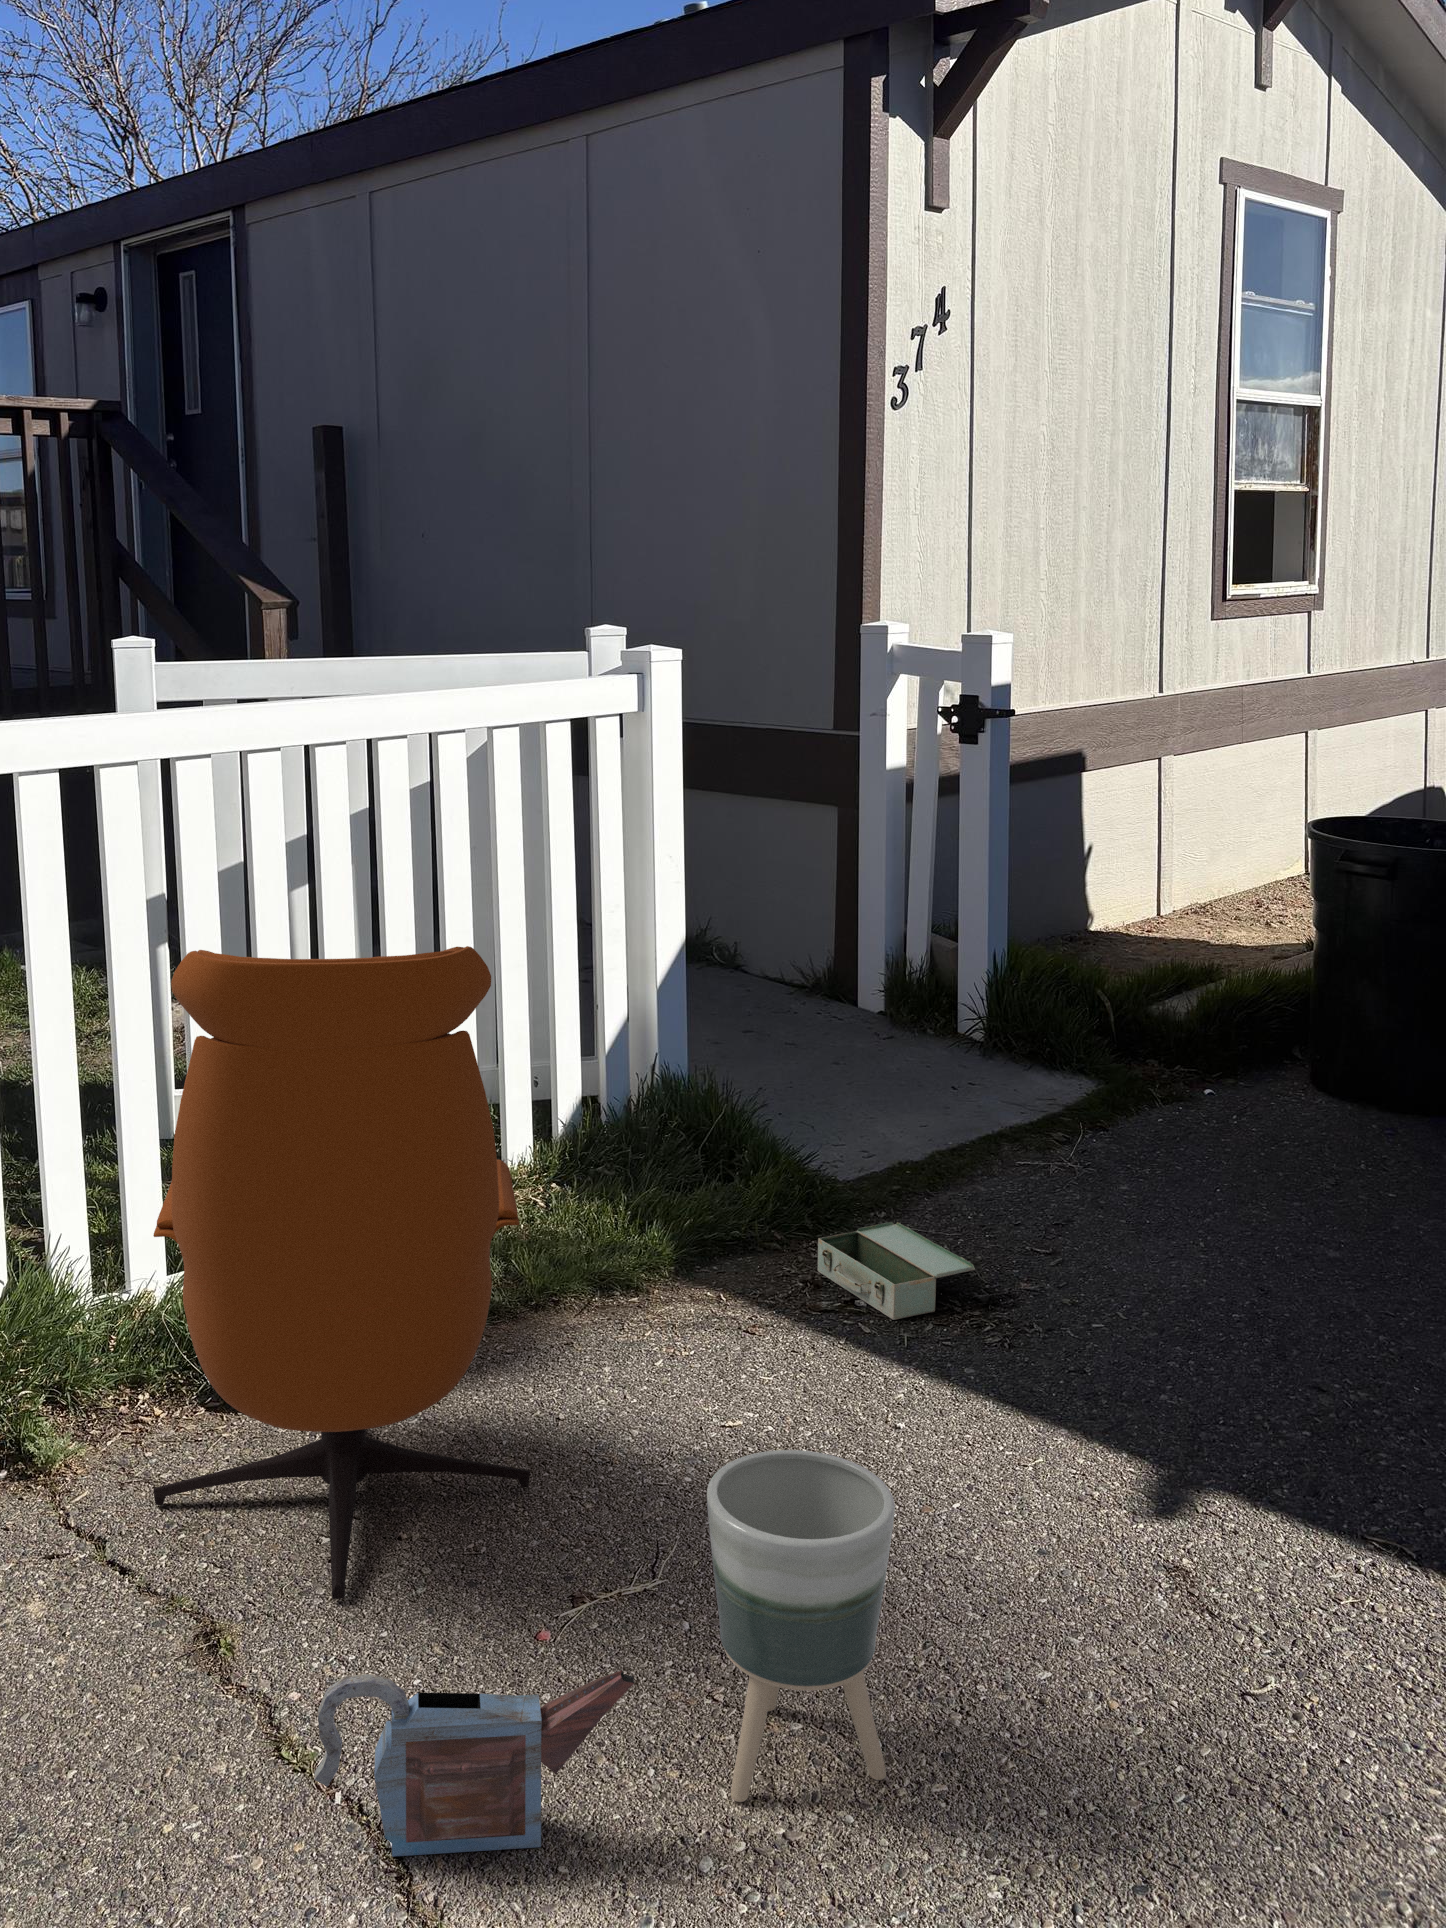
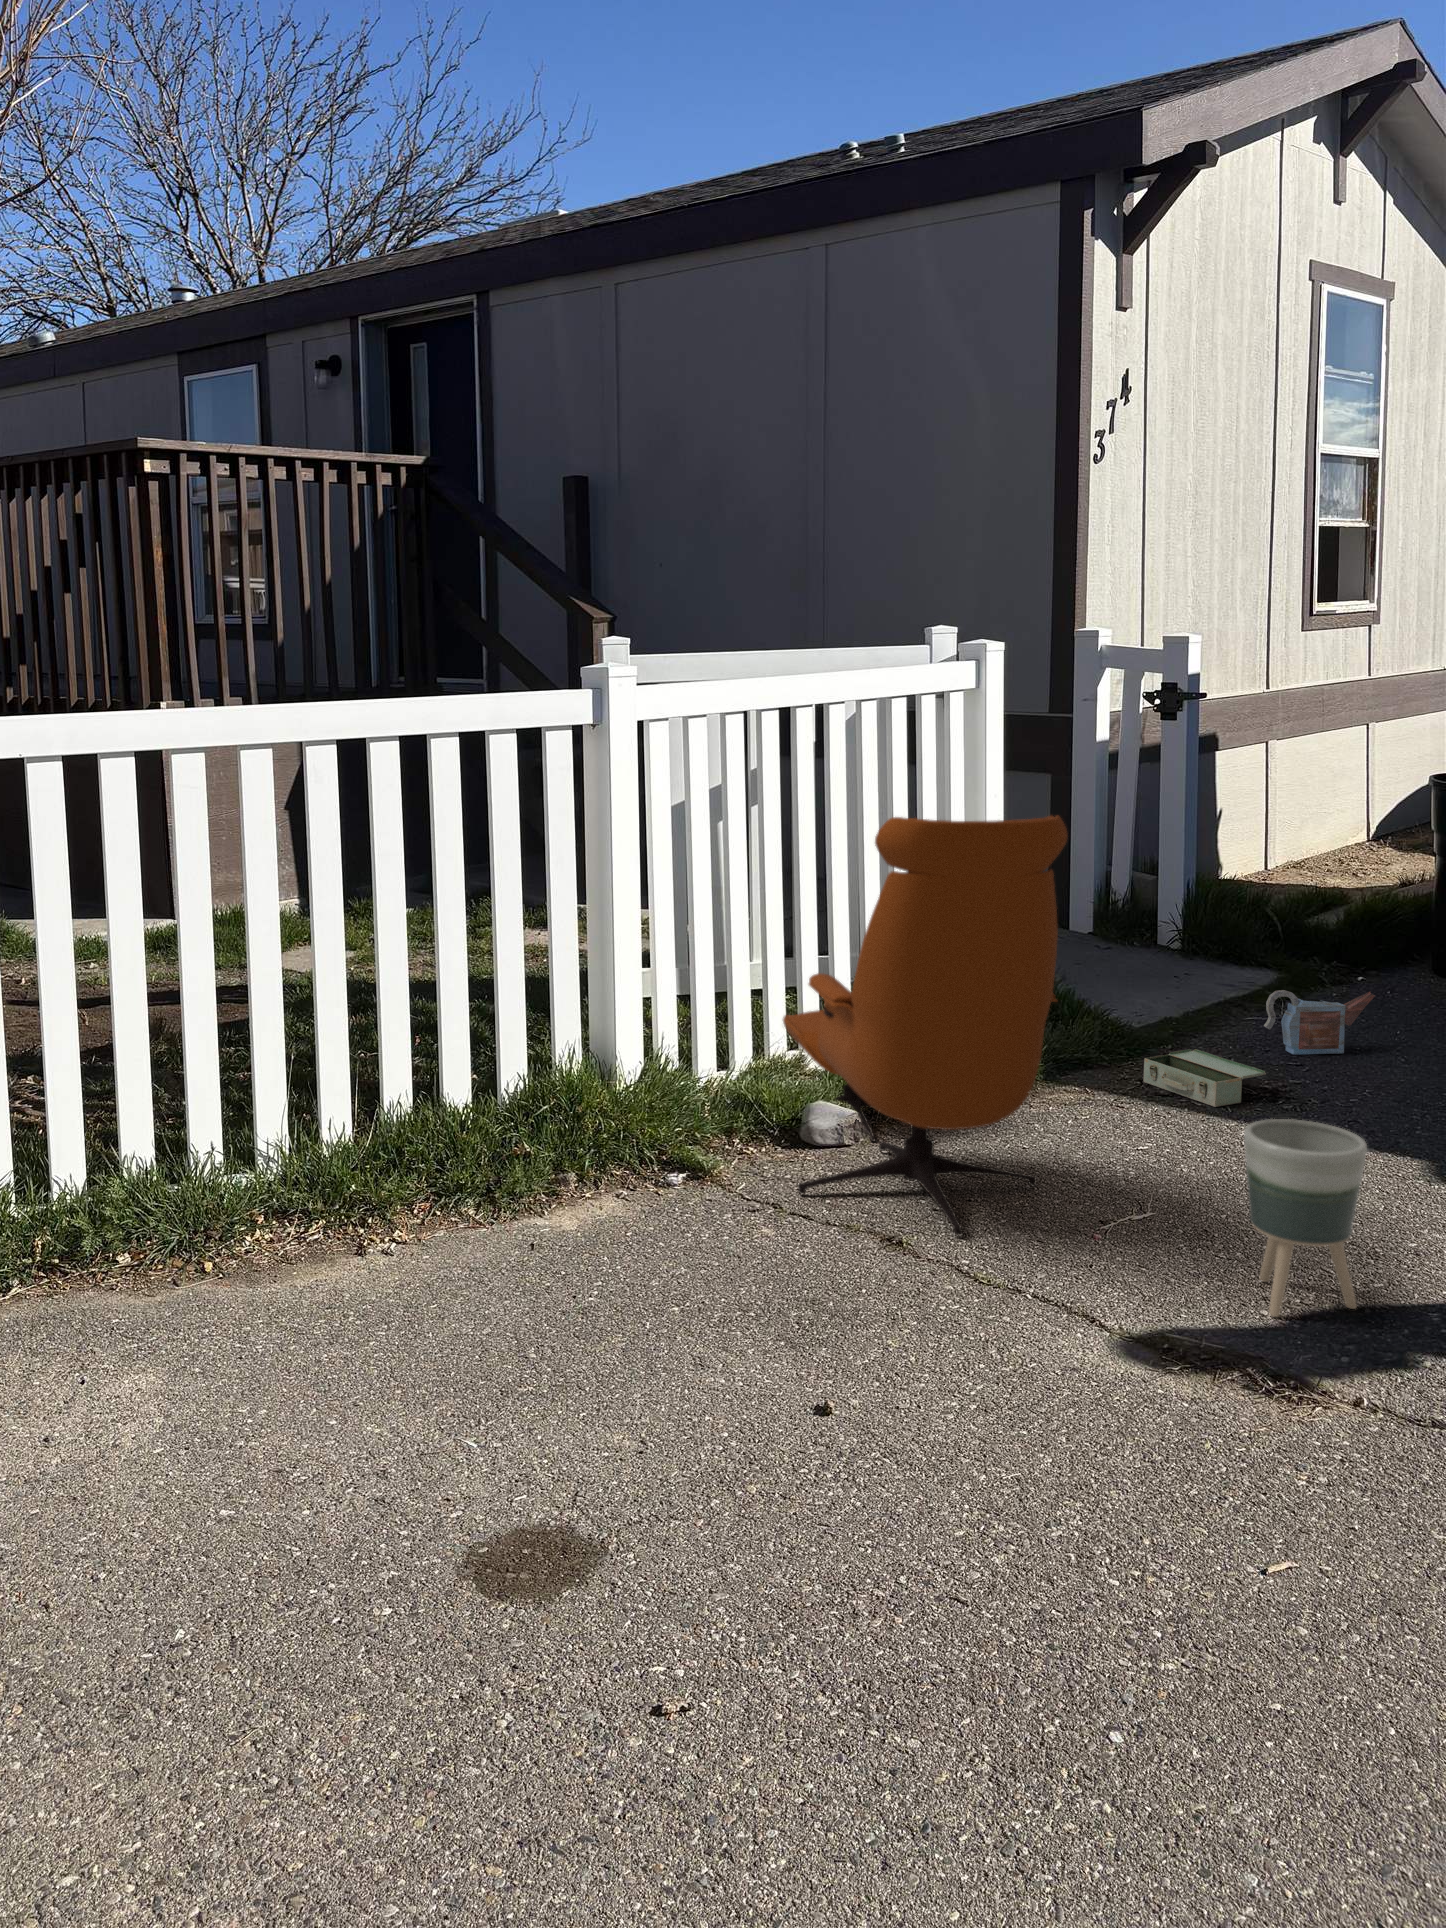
watering can: present [314,1670,634,1856] -> present [1264,990,1375,1054]

